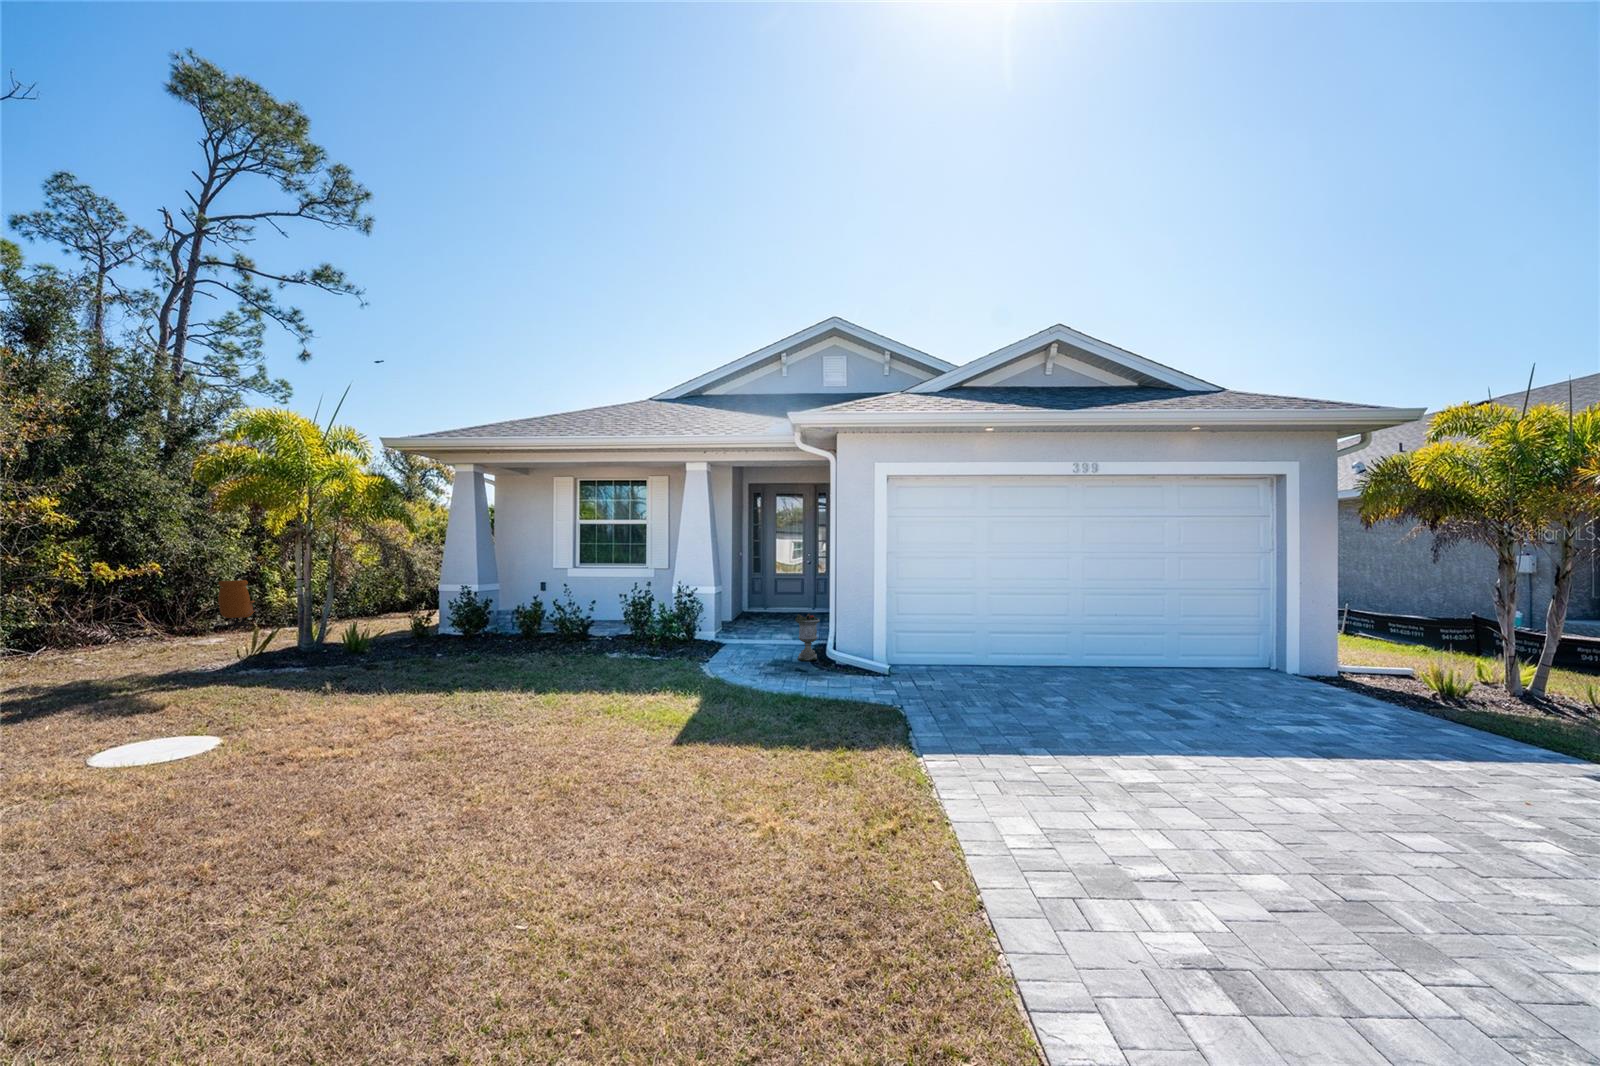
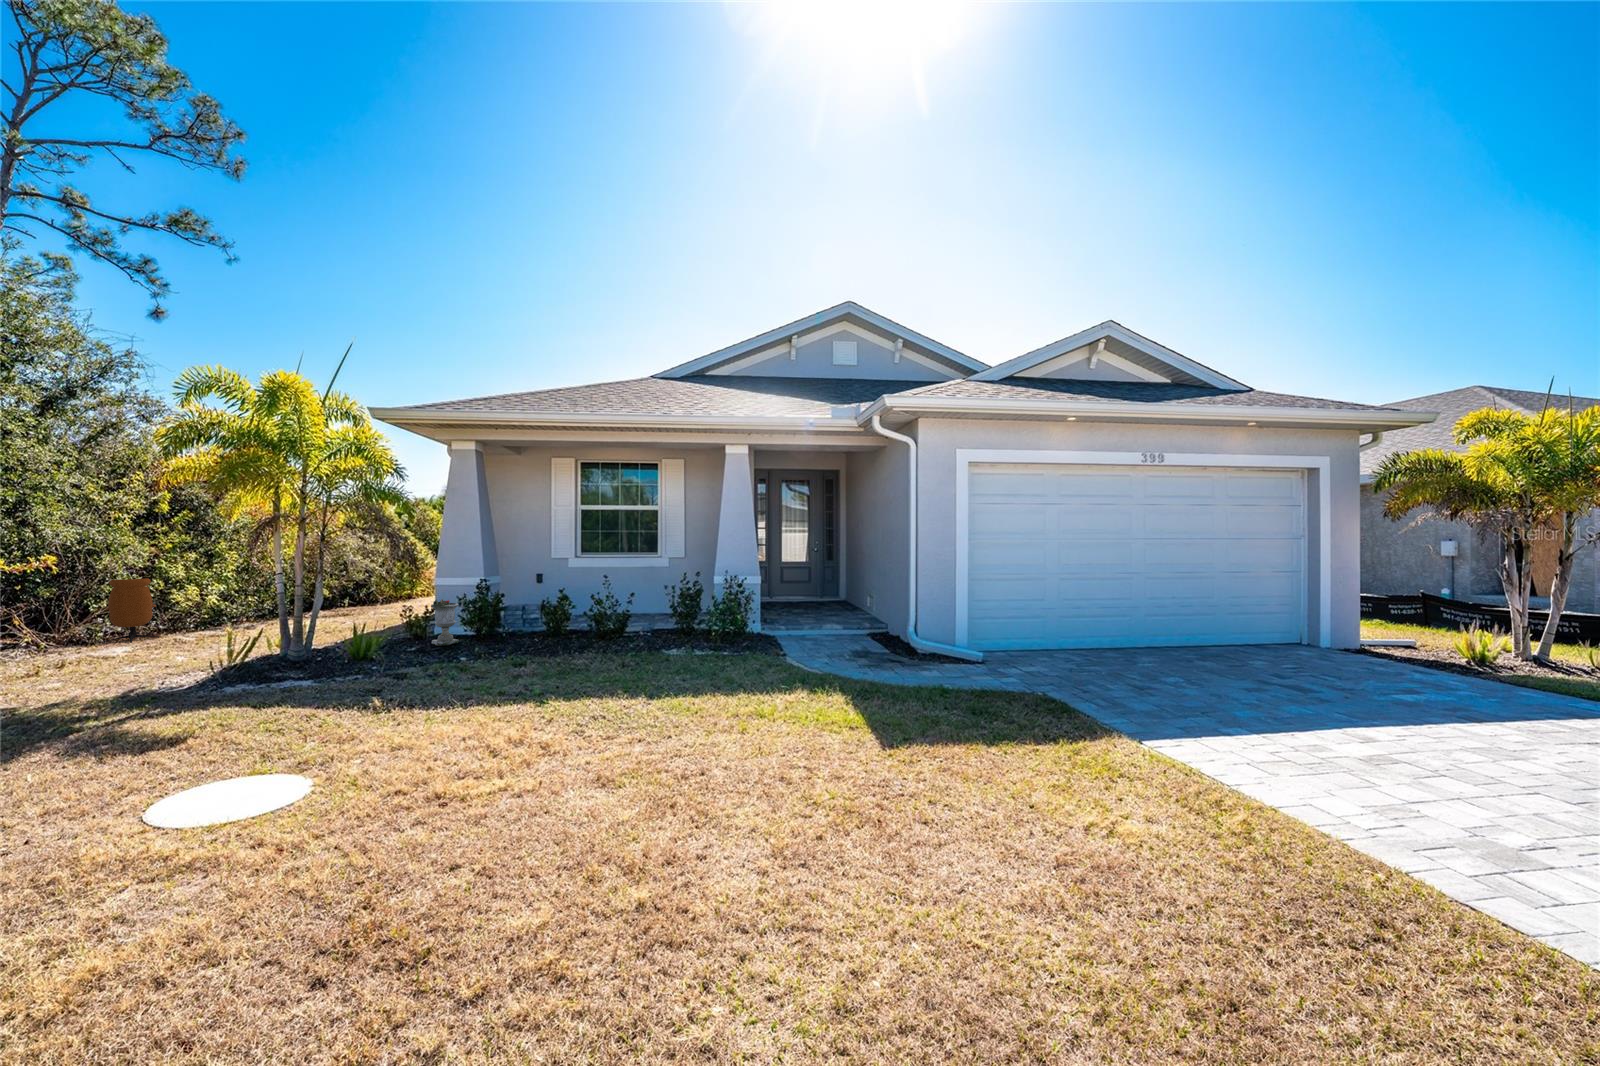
planter: present [795,614,820,661] -> present [431,599,459,646]

